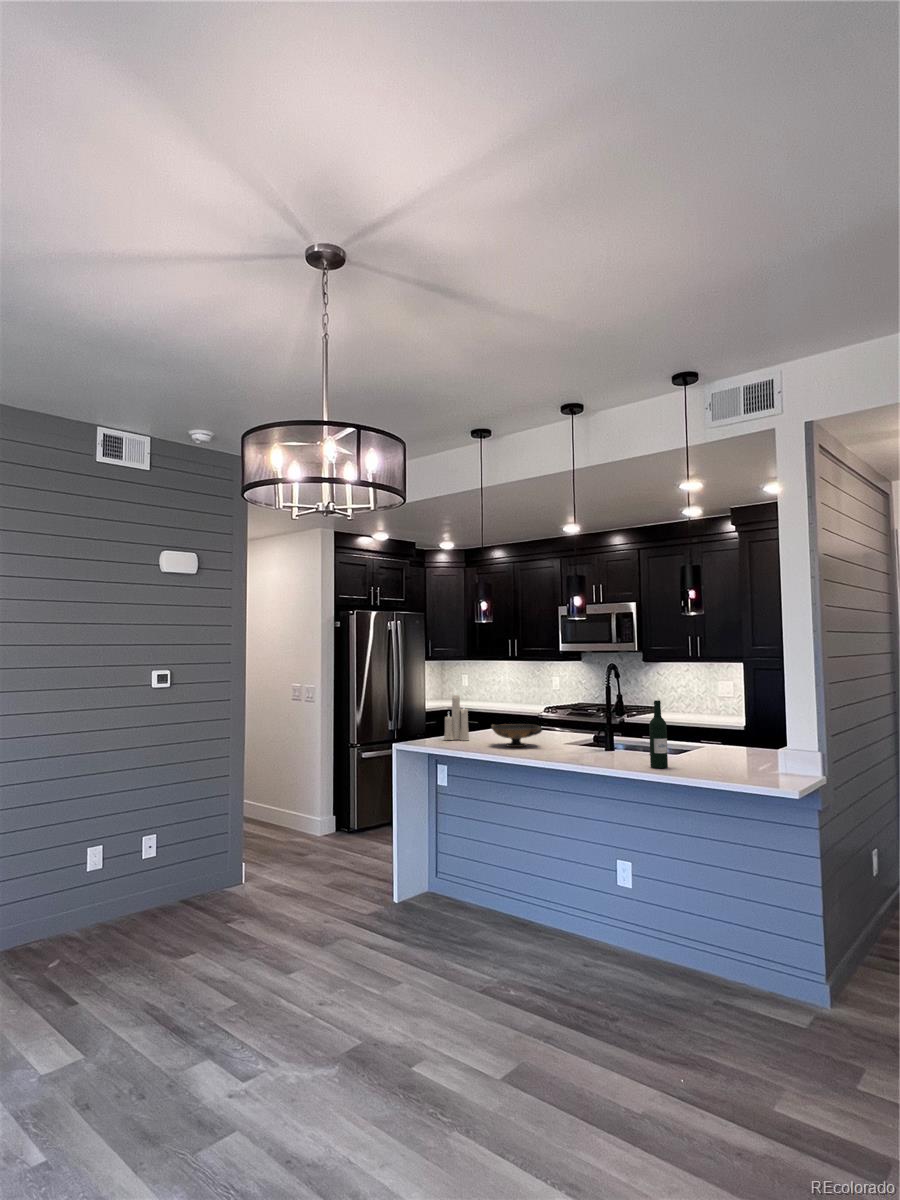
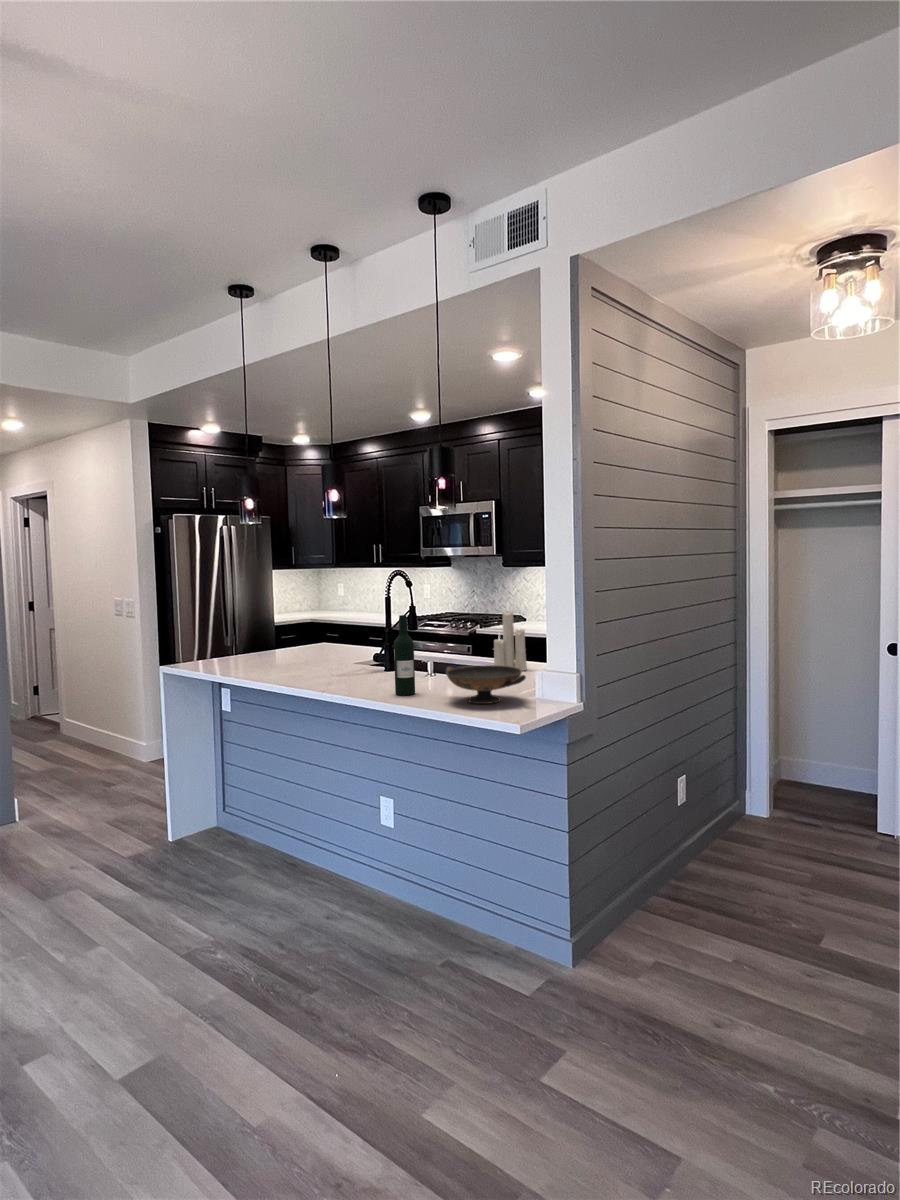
candle: present [444,695,469,740] -> present [494,609,527,671]
decorative bowl: present [491,724,542,747] -> present [446,665,526,704]

